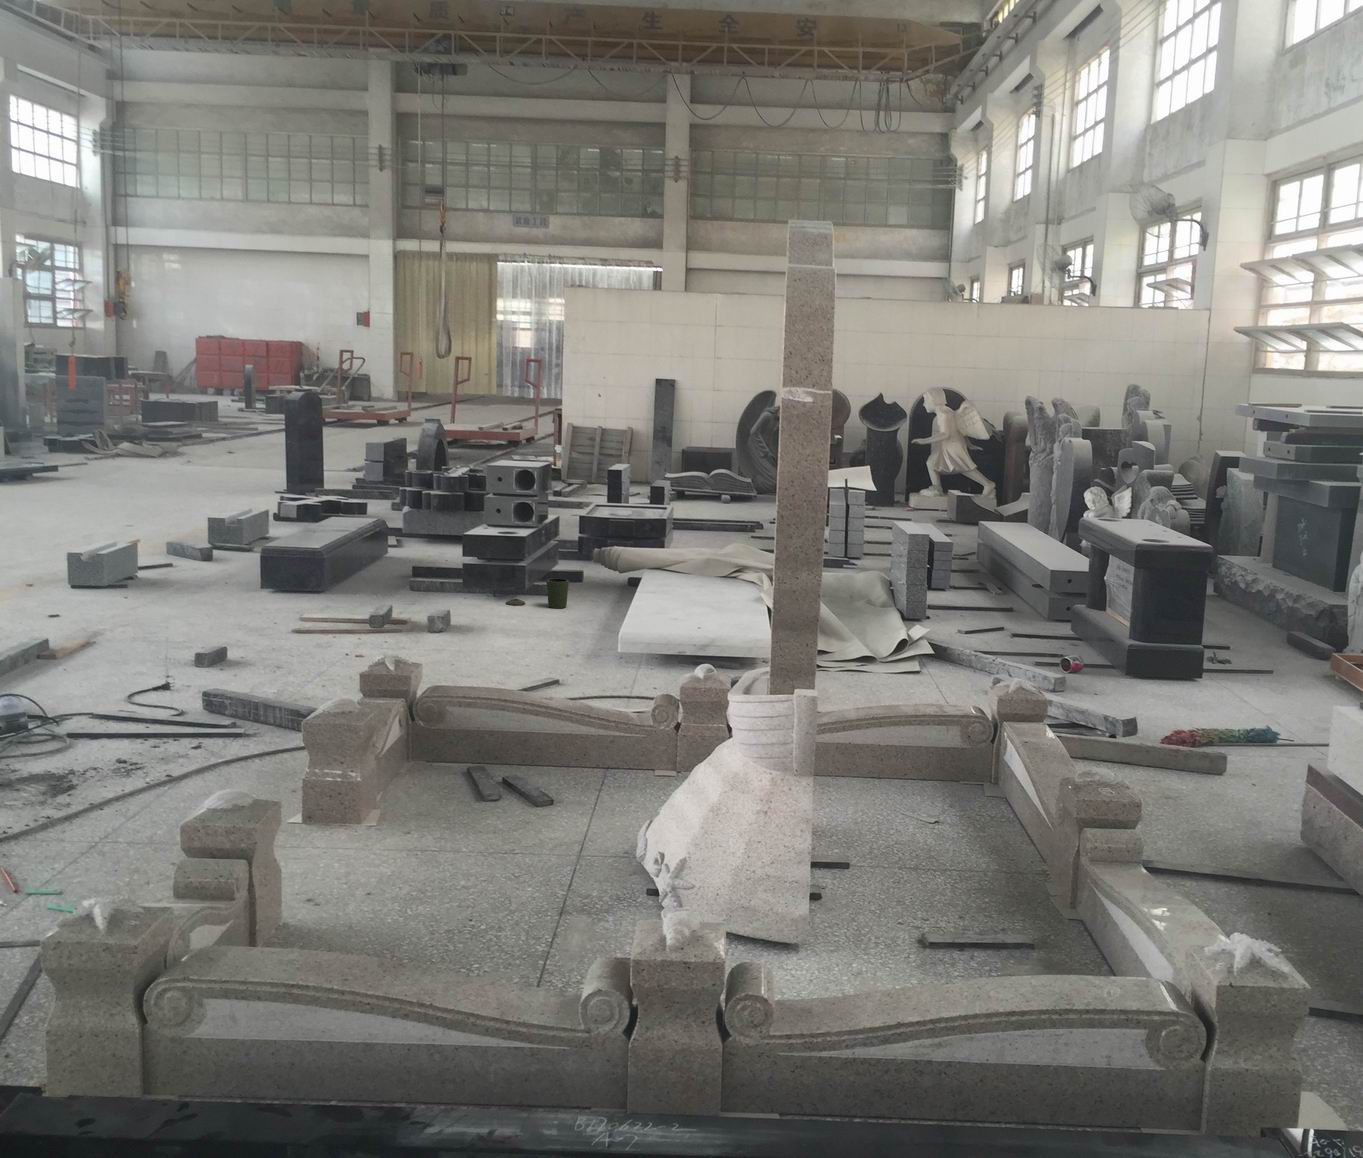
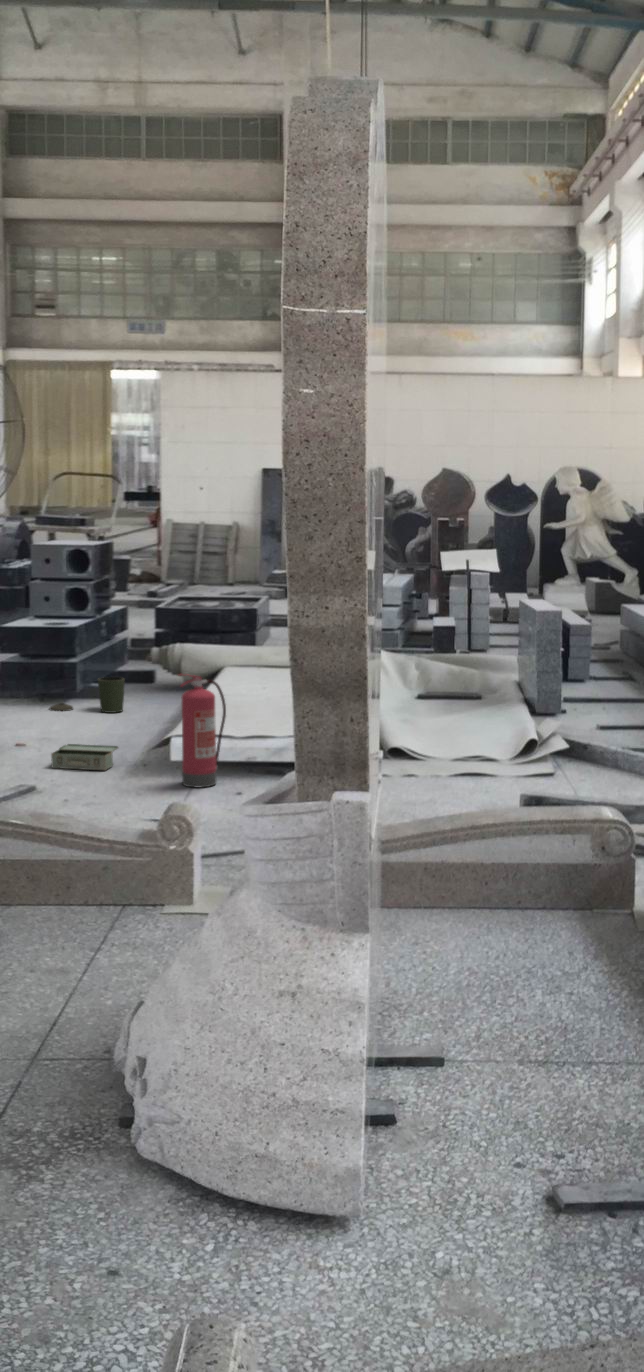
fire extinguisher: none [630,585,665,674] -> present [181,675,226,788]
toolbox: none [524,636,576,658] -> present [51,744,118,770]

